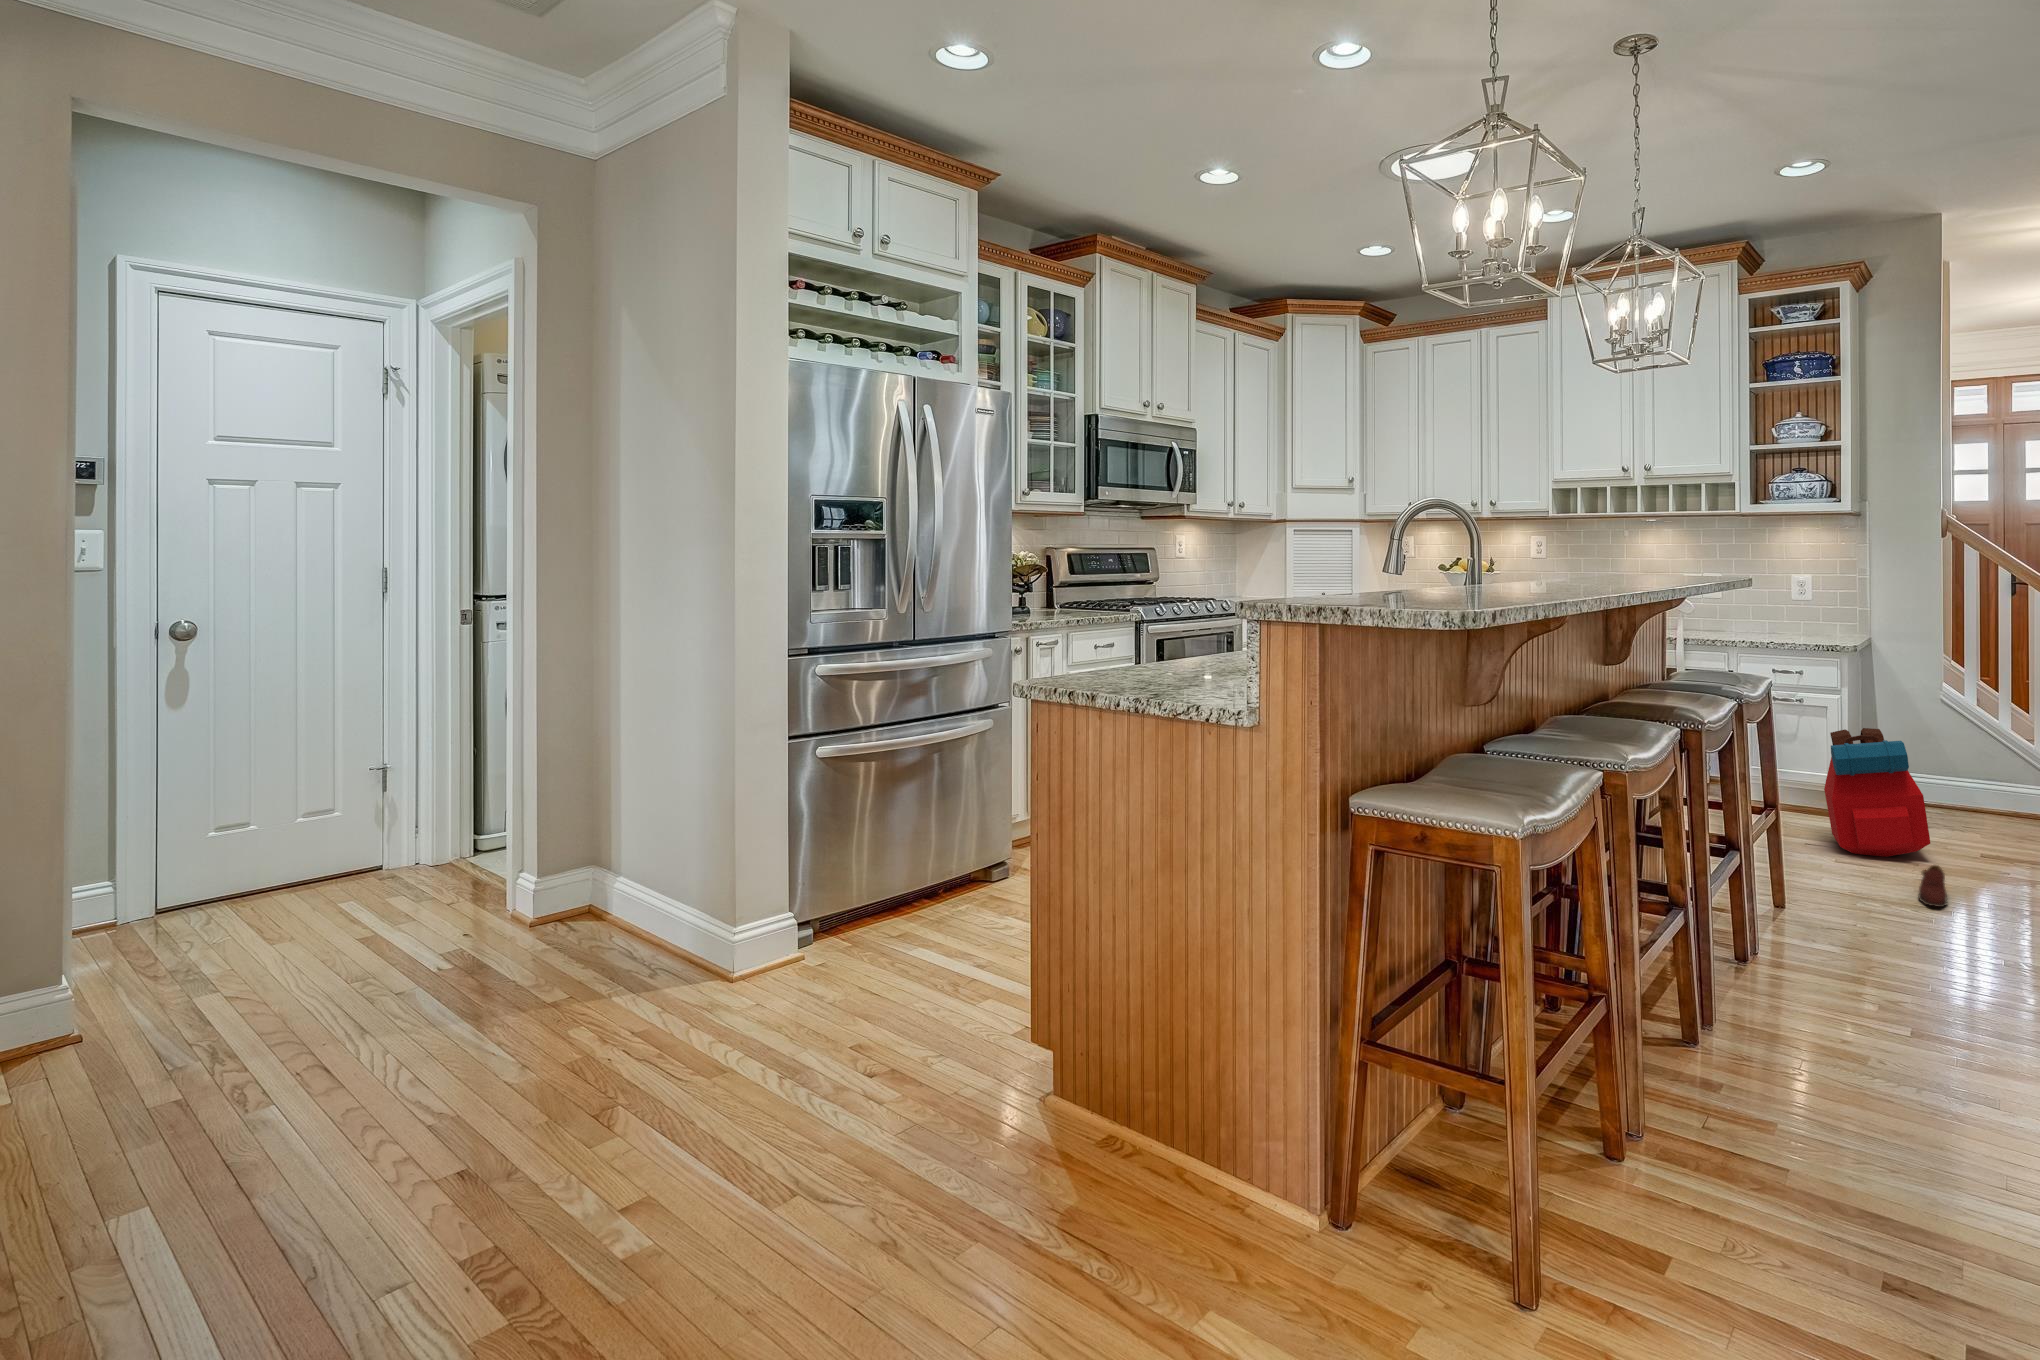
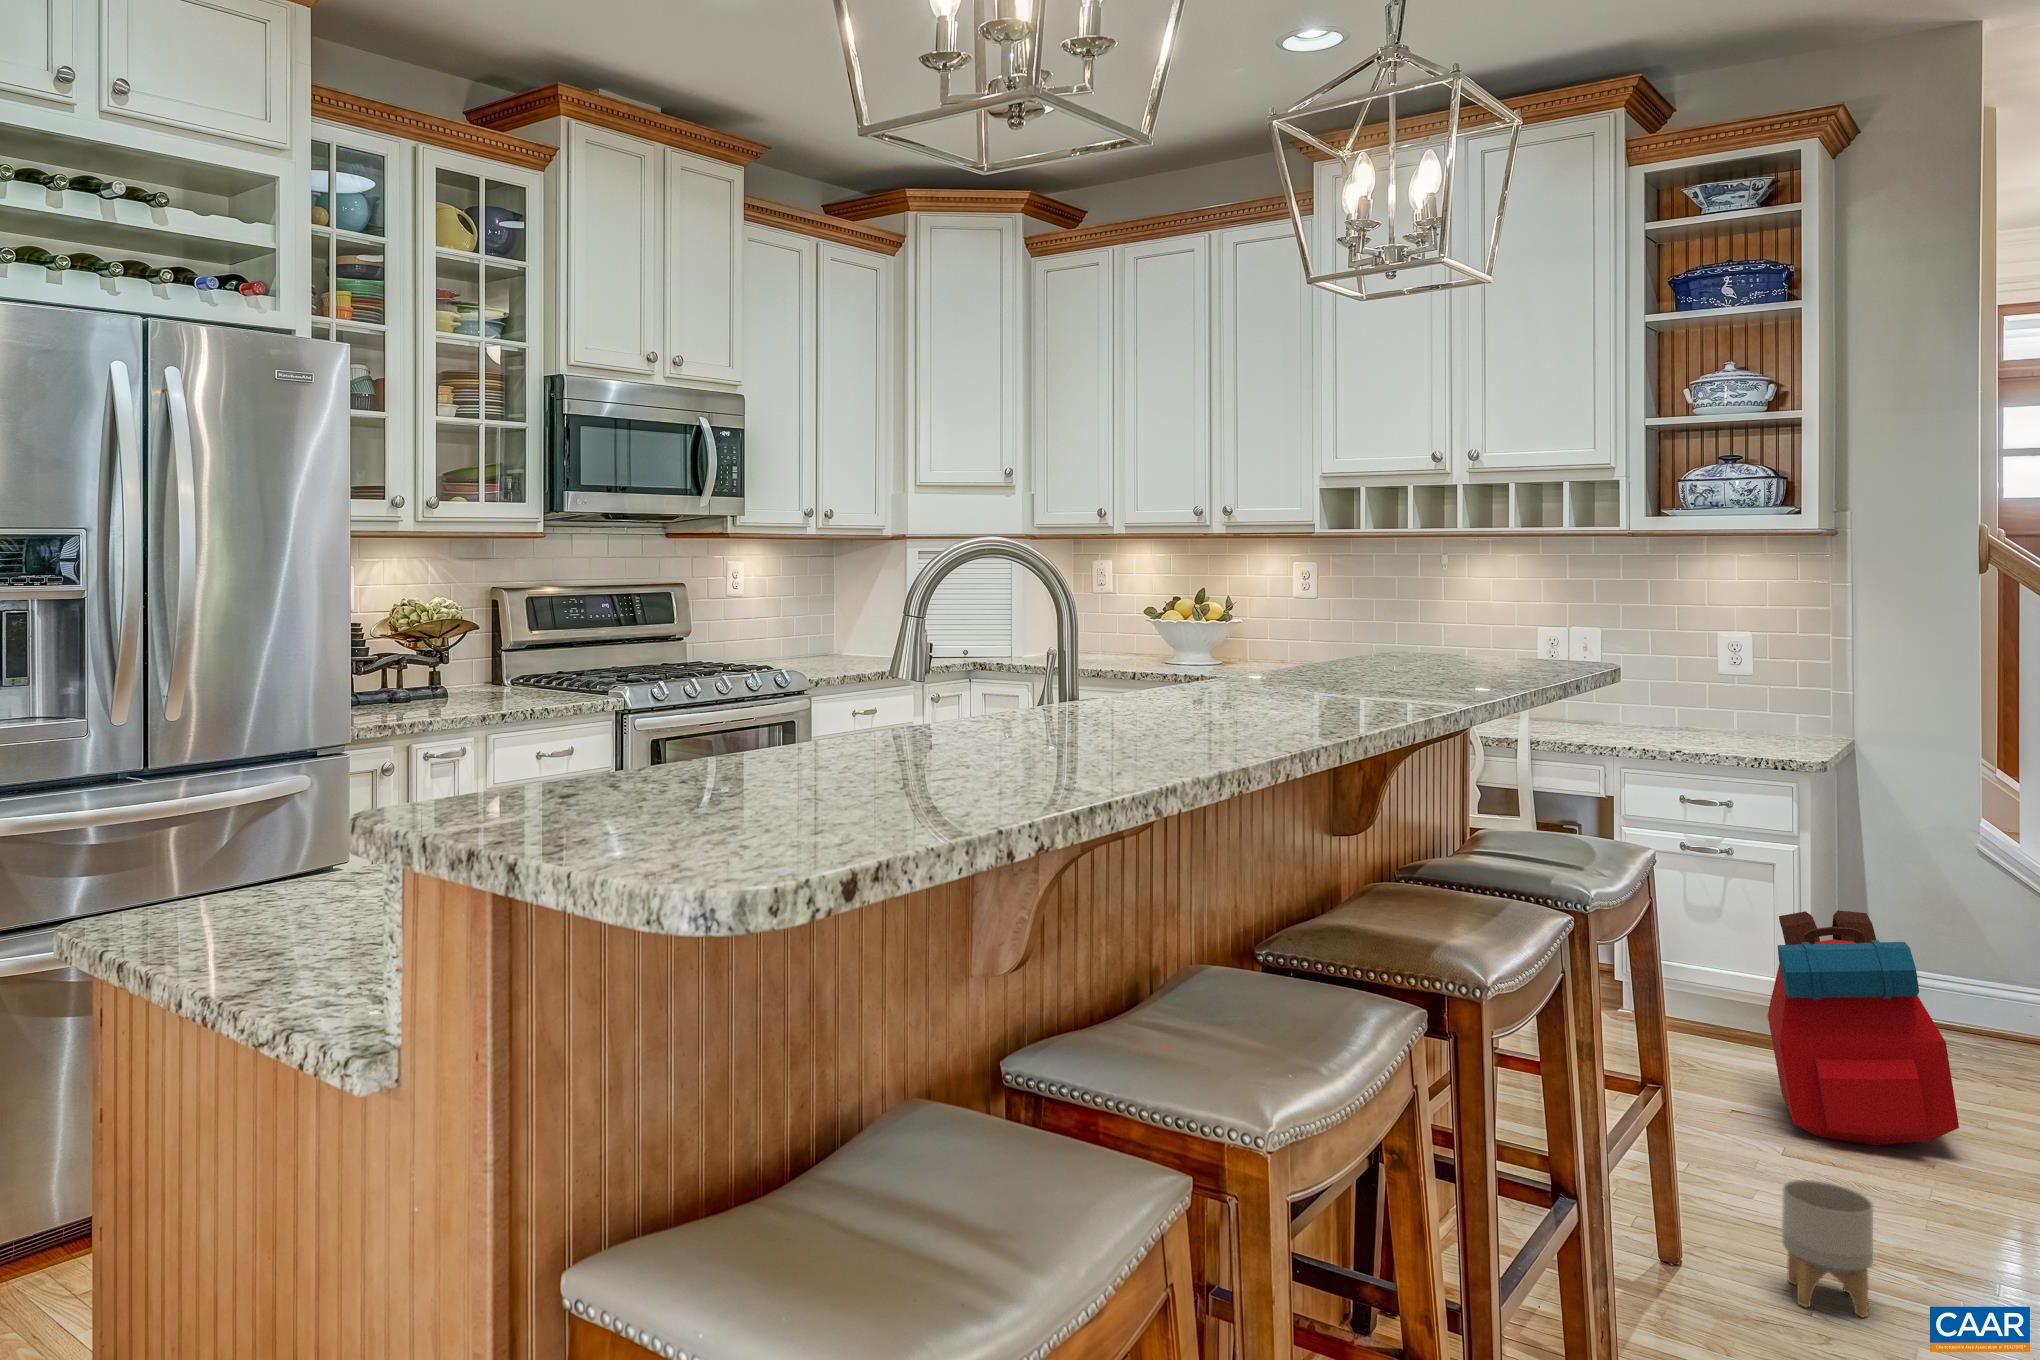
planter: none [1839,856,1886,924] -> present [1782,1180,1873,1317]
shoe: present [1918,865,1947,907] -> none [1935,1184,1991,1276]

